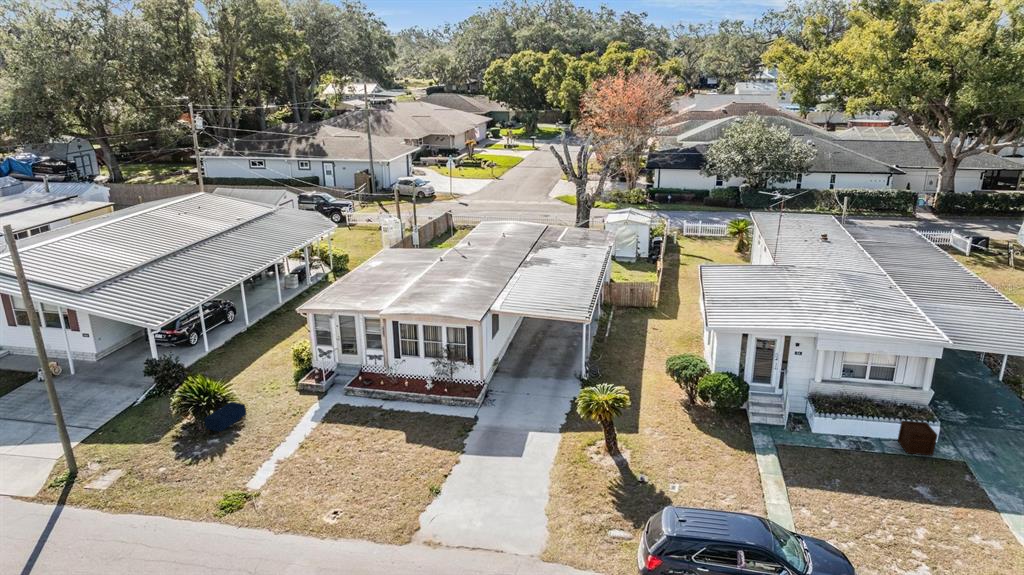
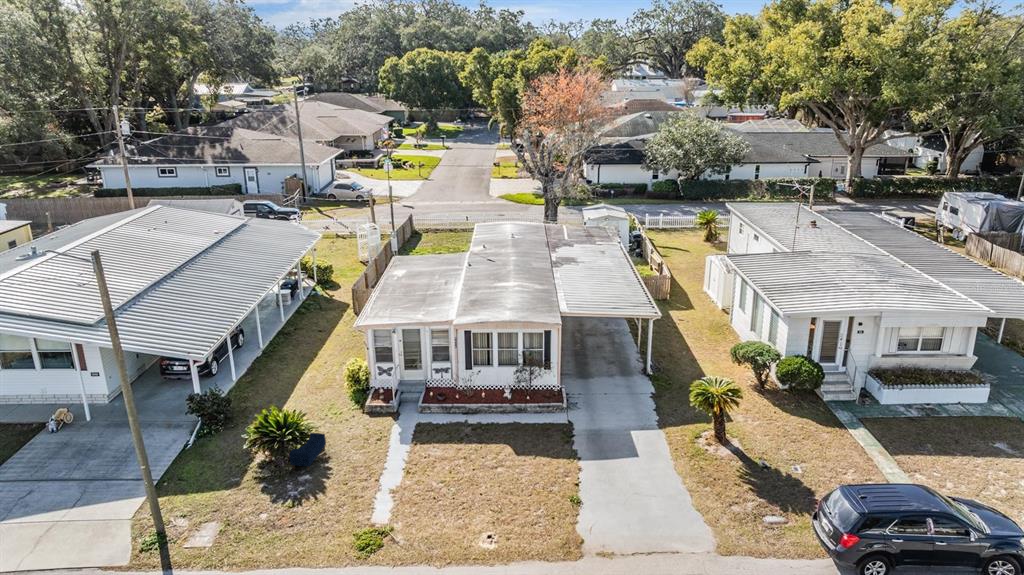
wooden crate: present [898,421,937,455] -> none [954,385,995,415]

